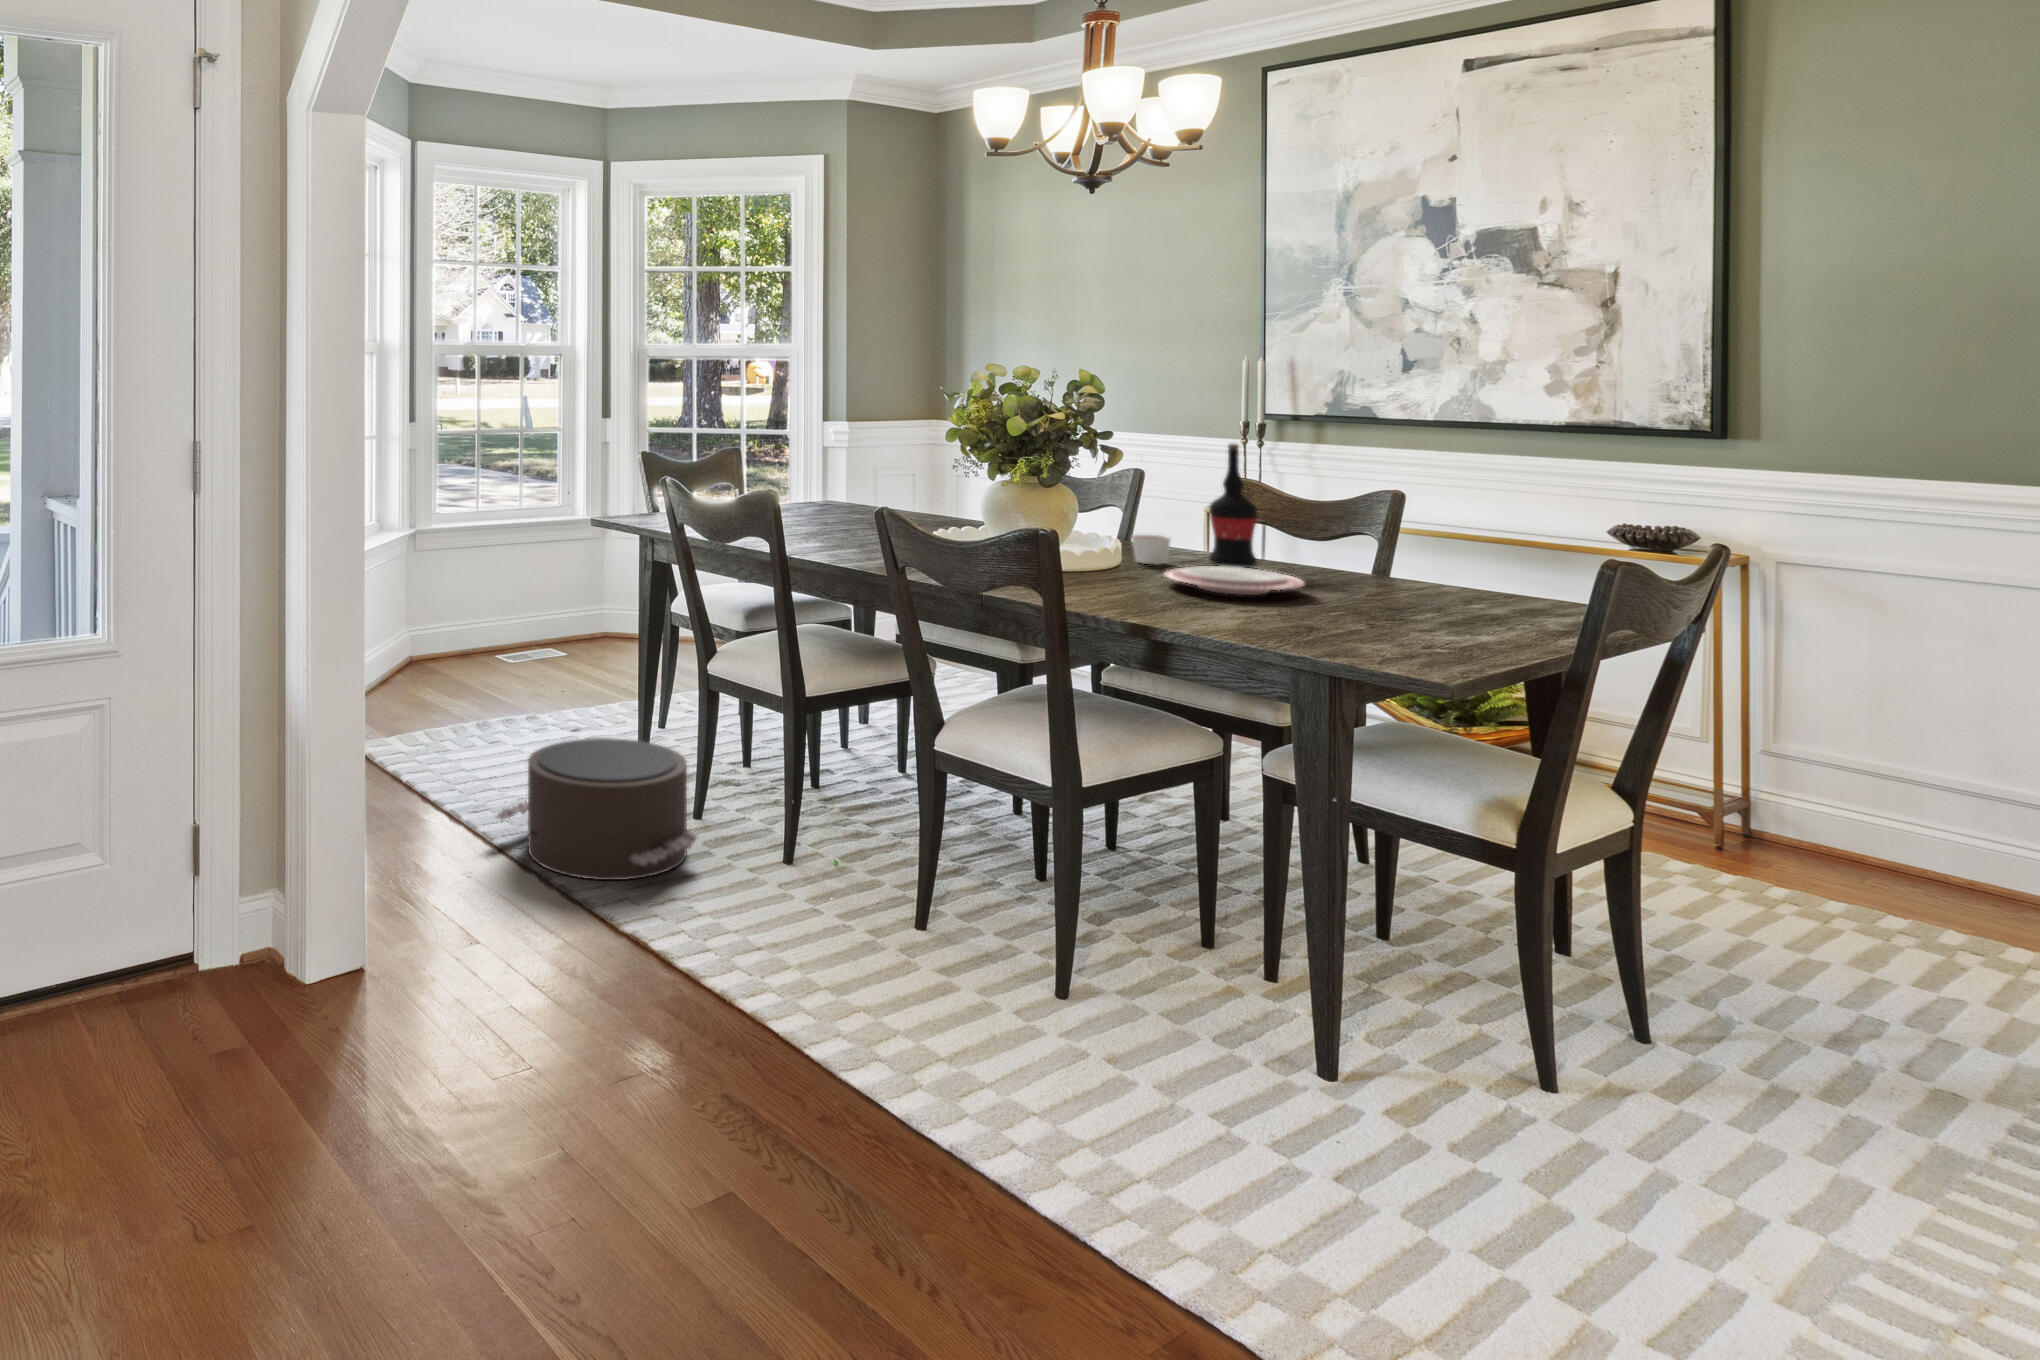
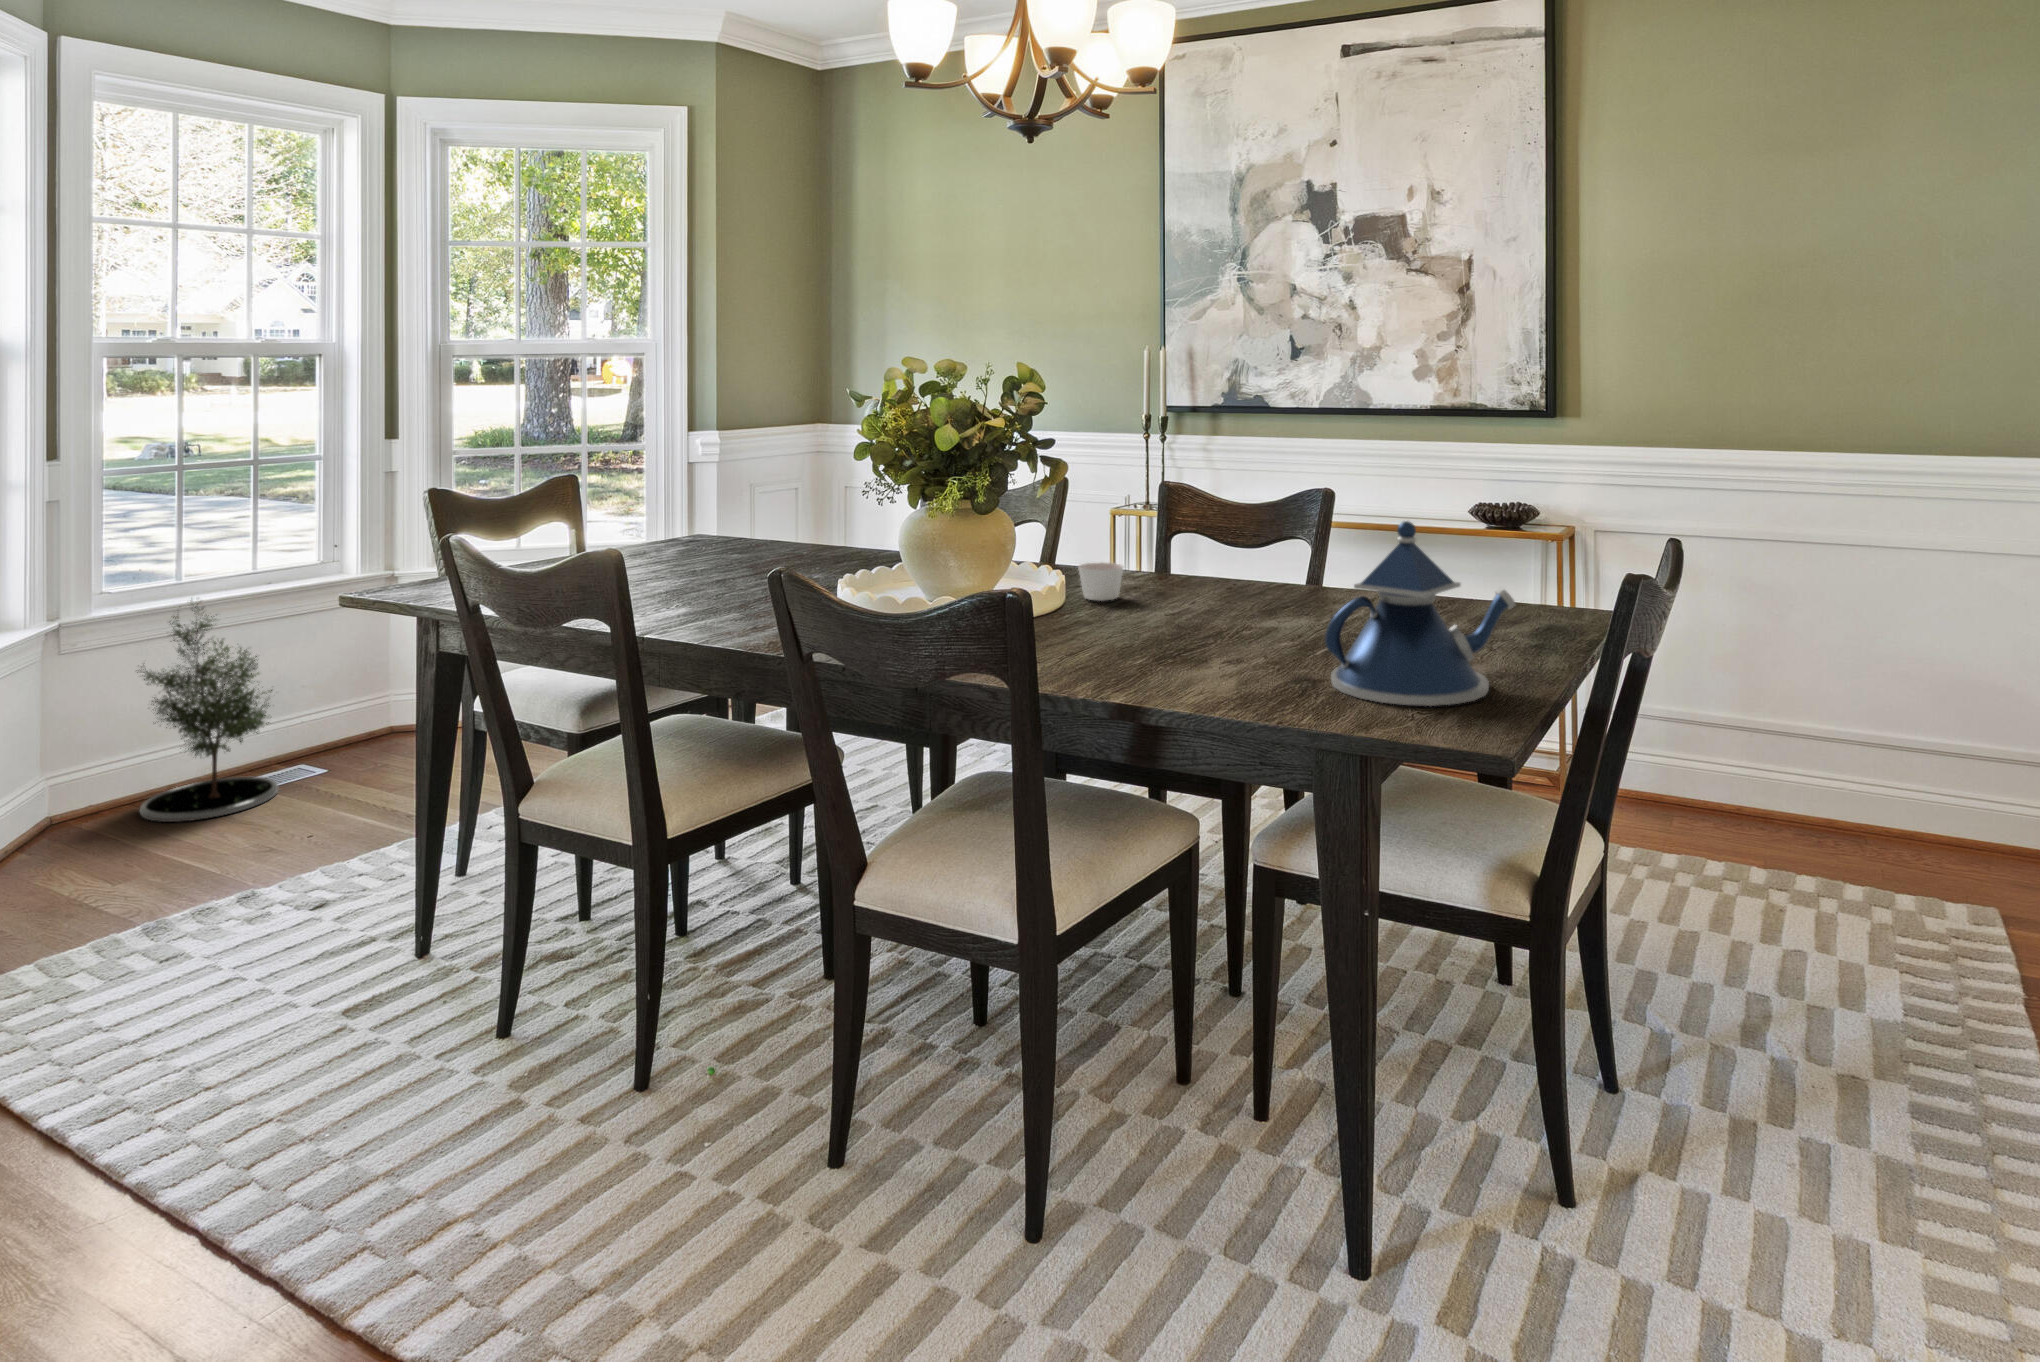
wine bottle: present [1209,443,1257,568] -> none [1162,445,1216,595]
teapot: none [1305,506,1482,647] -> present [1325,521,1515,706]
potted tree: none [448,521,534,675] -> present [137,604,278,822]
plate: present [1164,566,1305,595] -> none [1131,600,1291,638]
pouf: present [496,738,698,880] -> none [117,942,502,1230]

